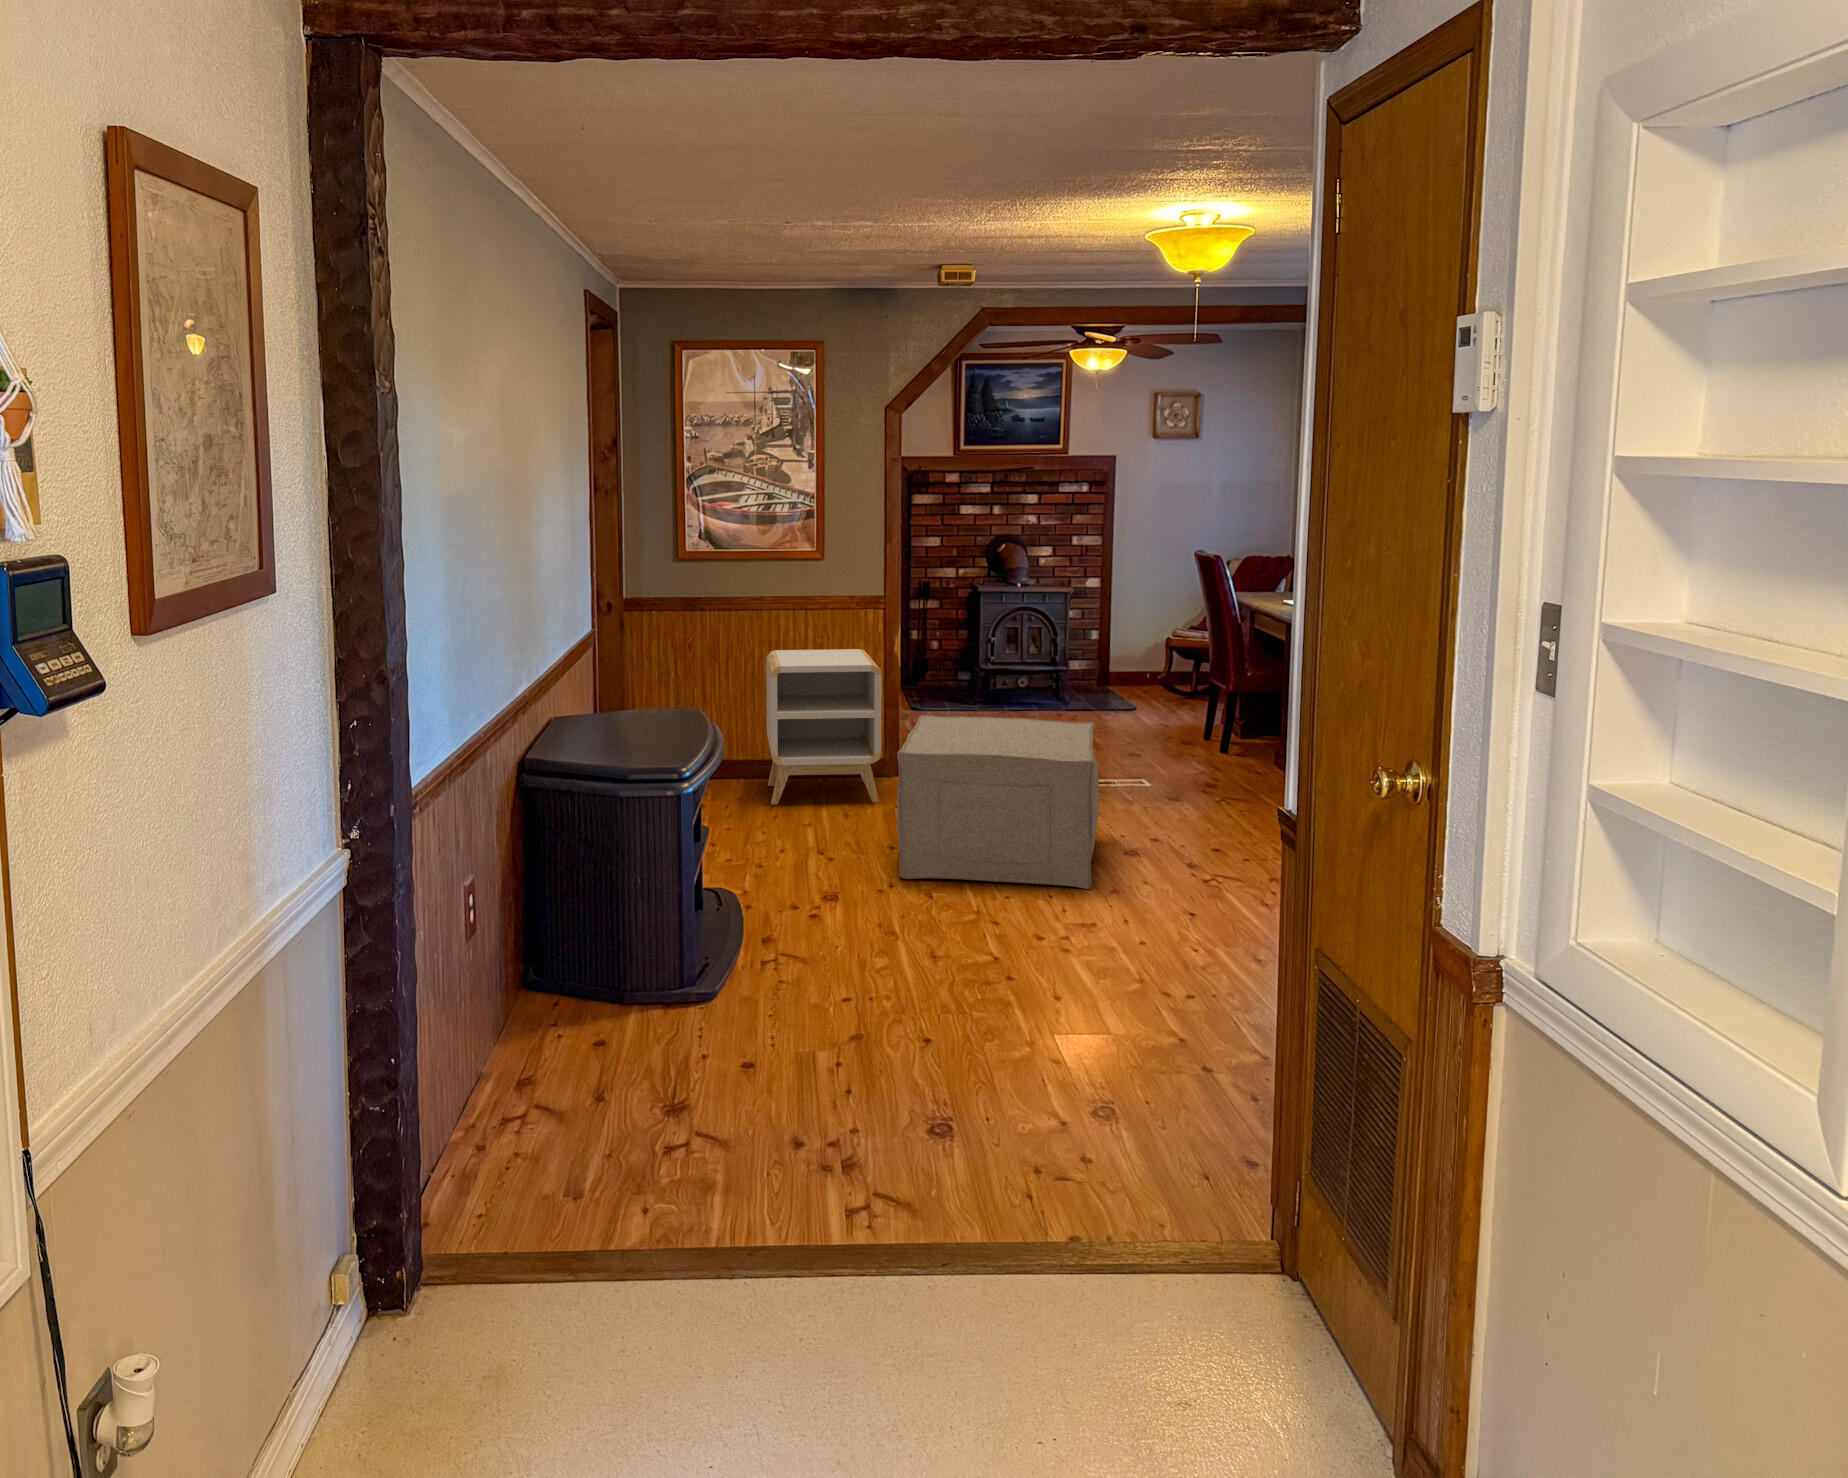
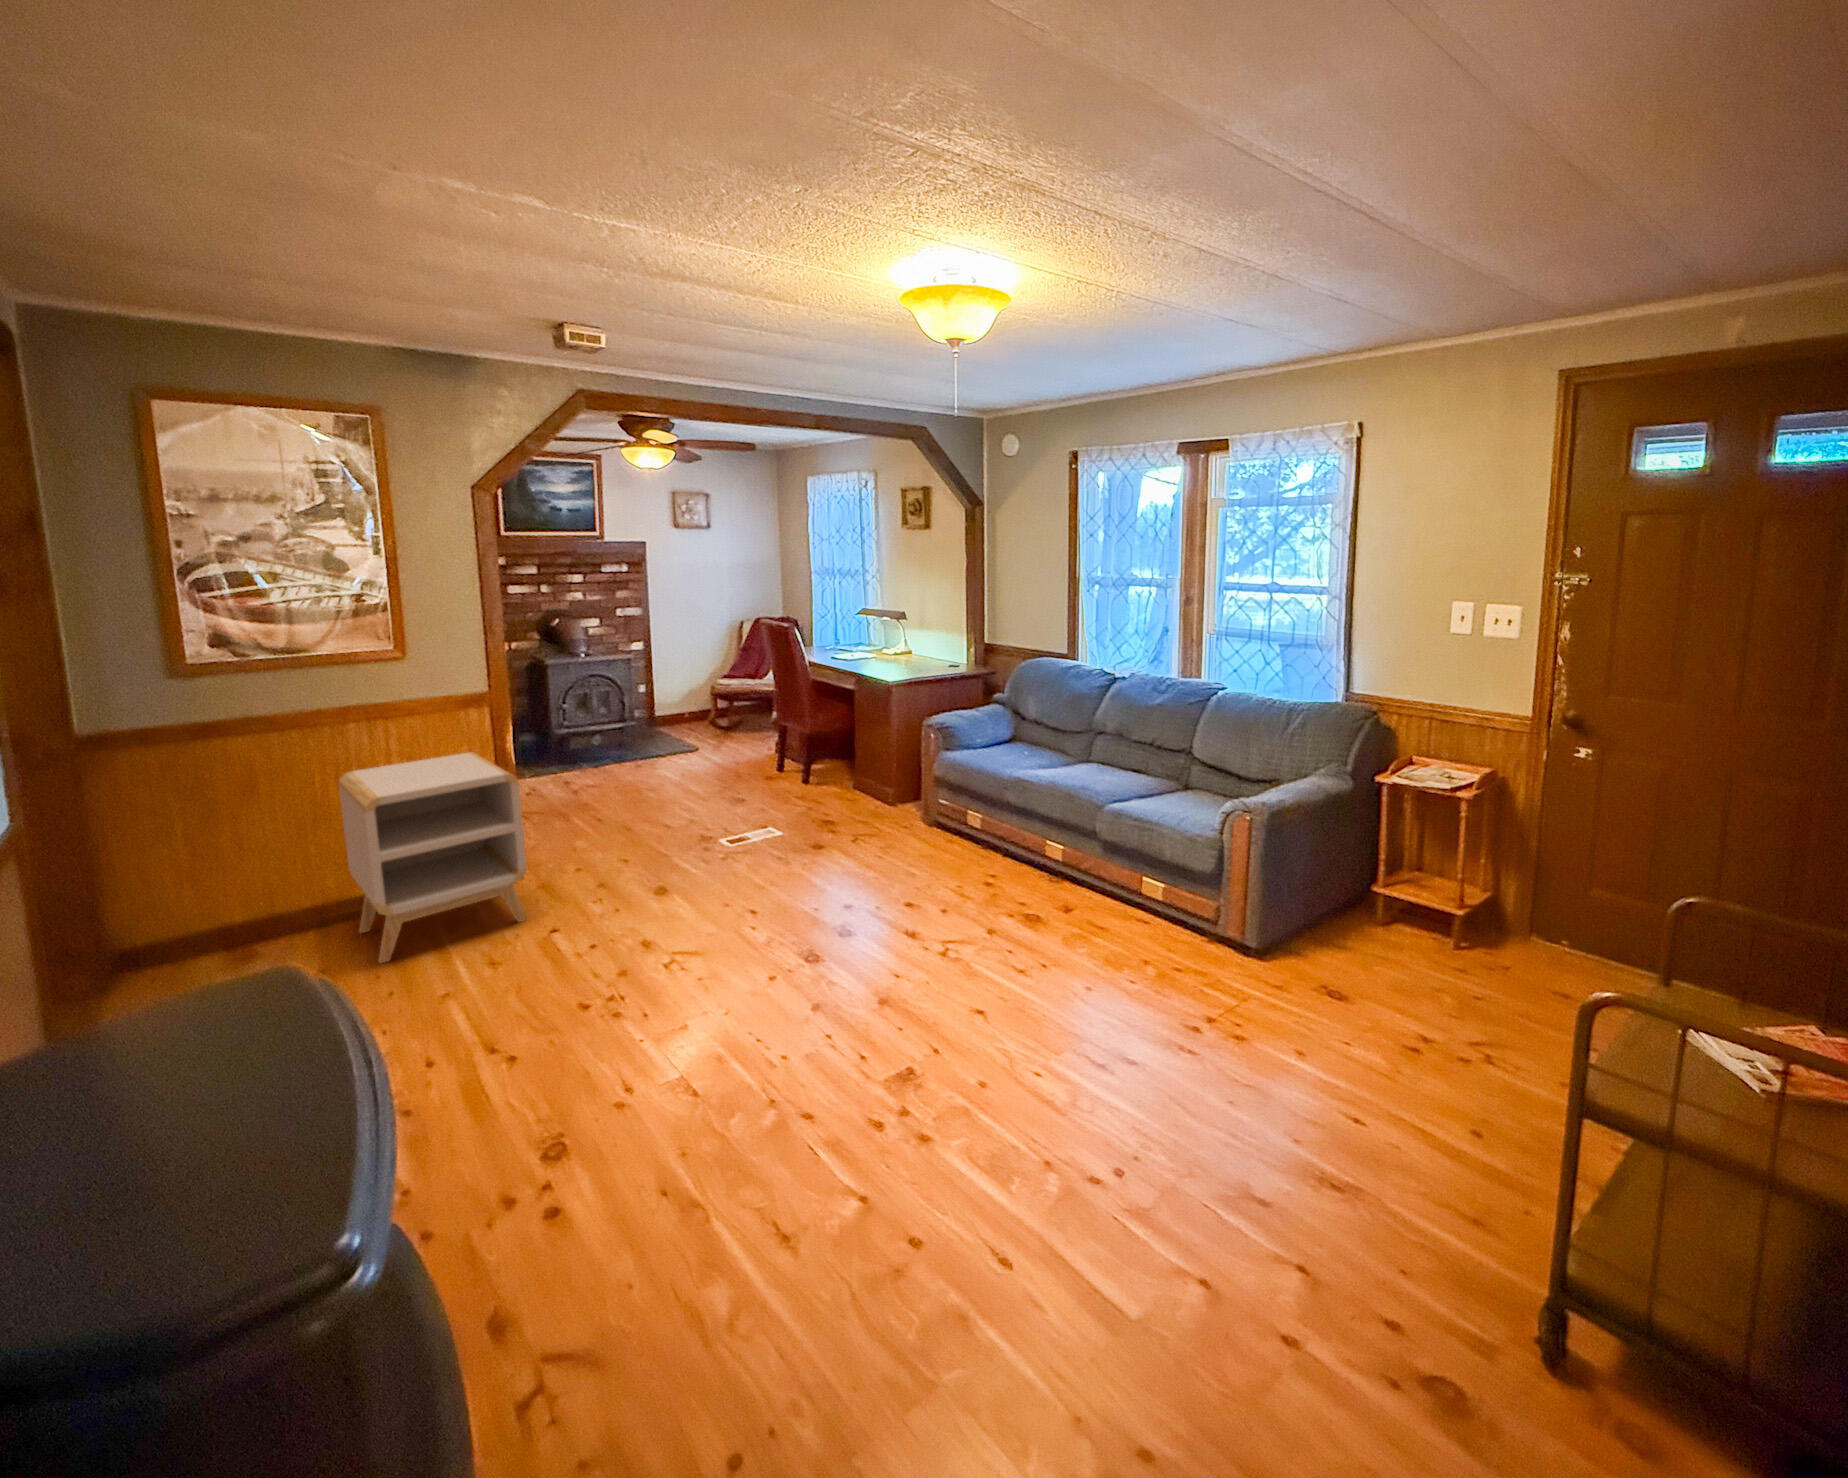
ottoman: present [897,715,1099,889] -> none [593,797,849,1039]

